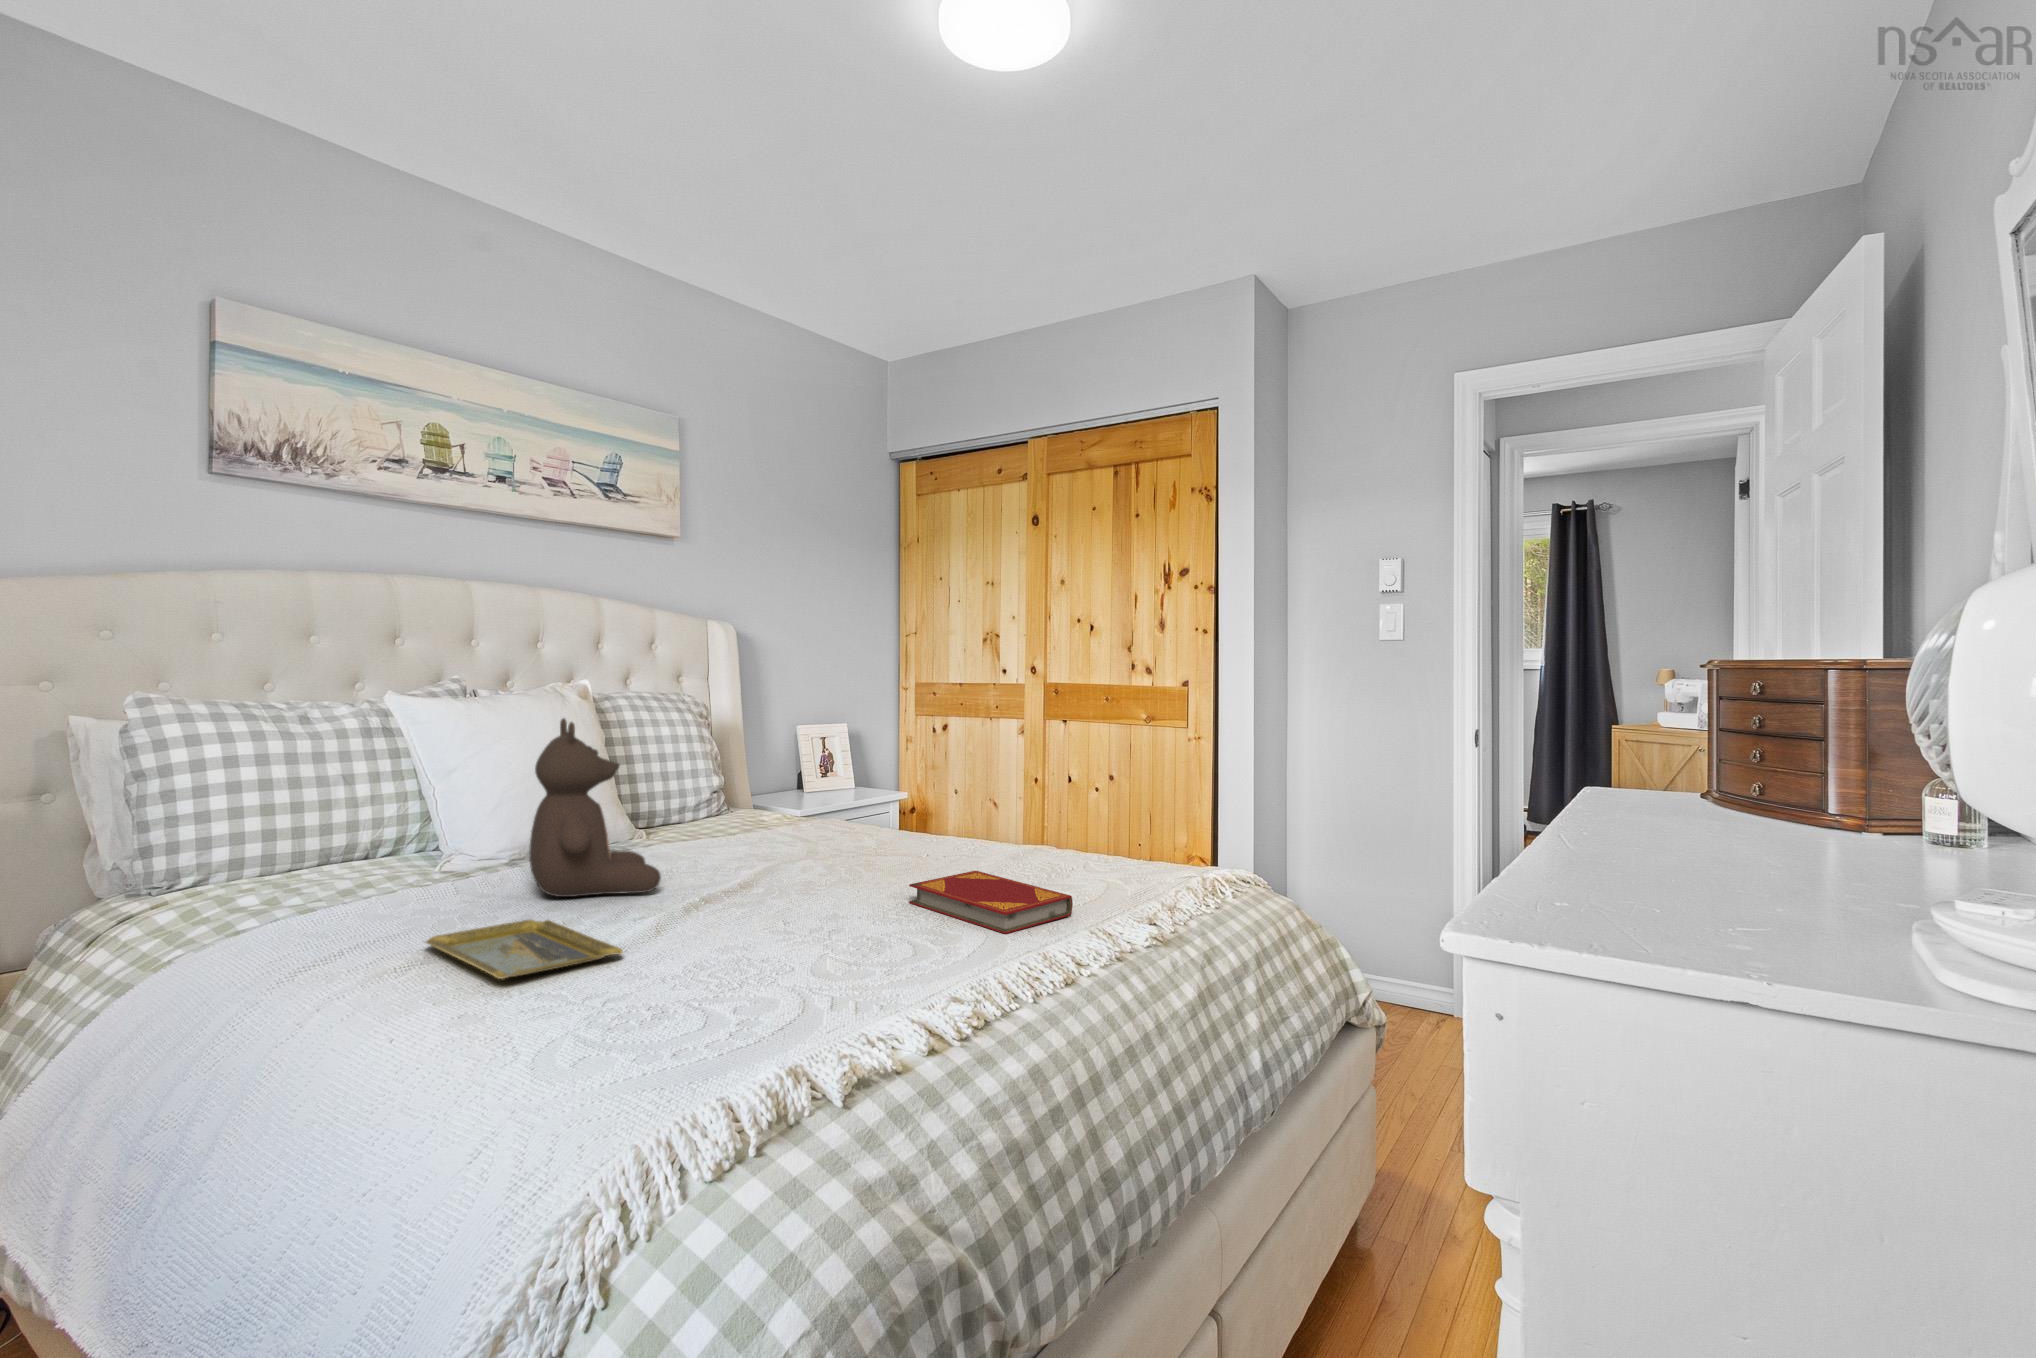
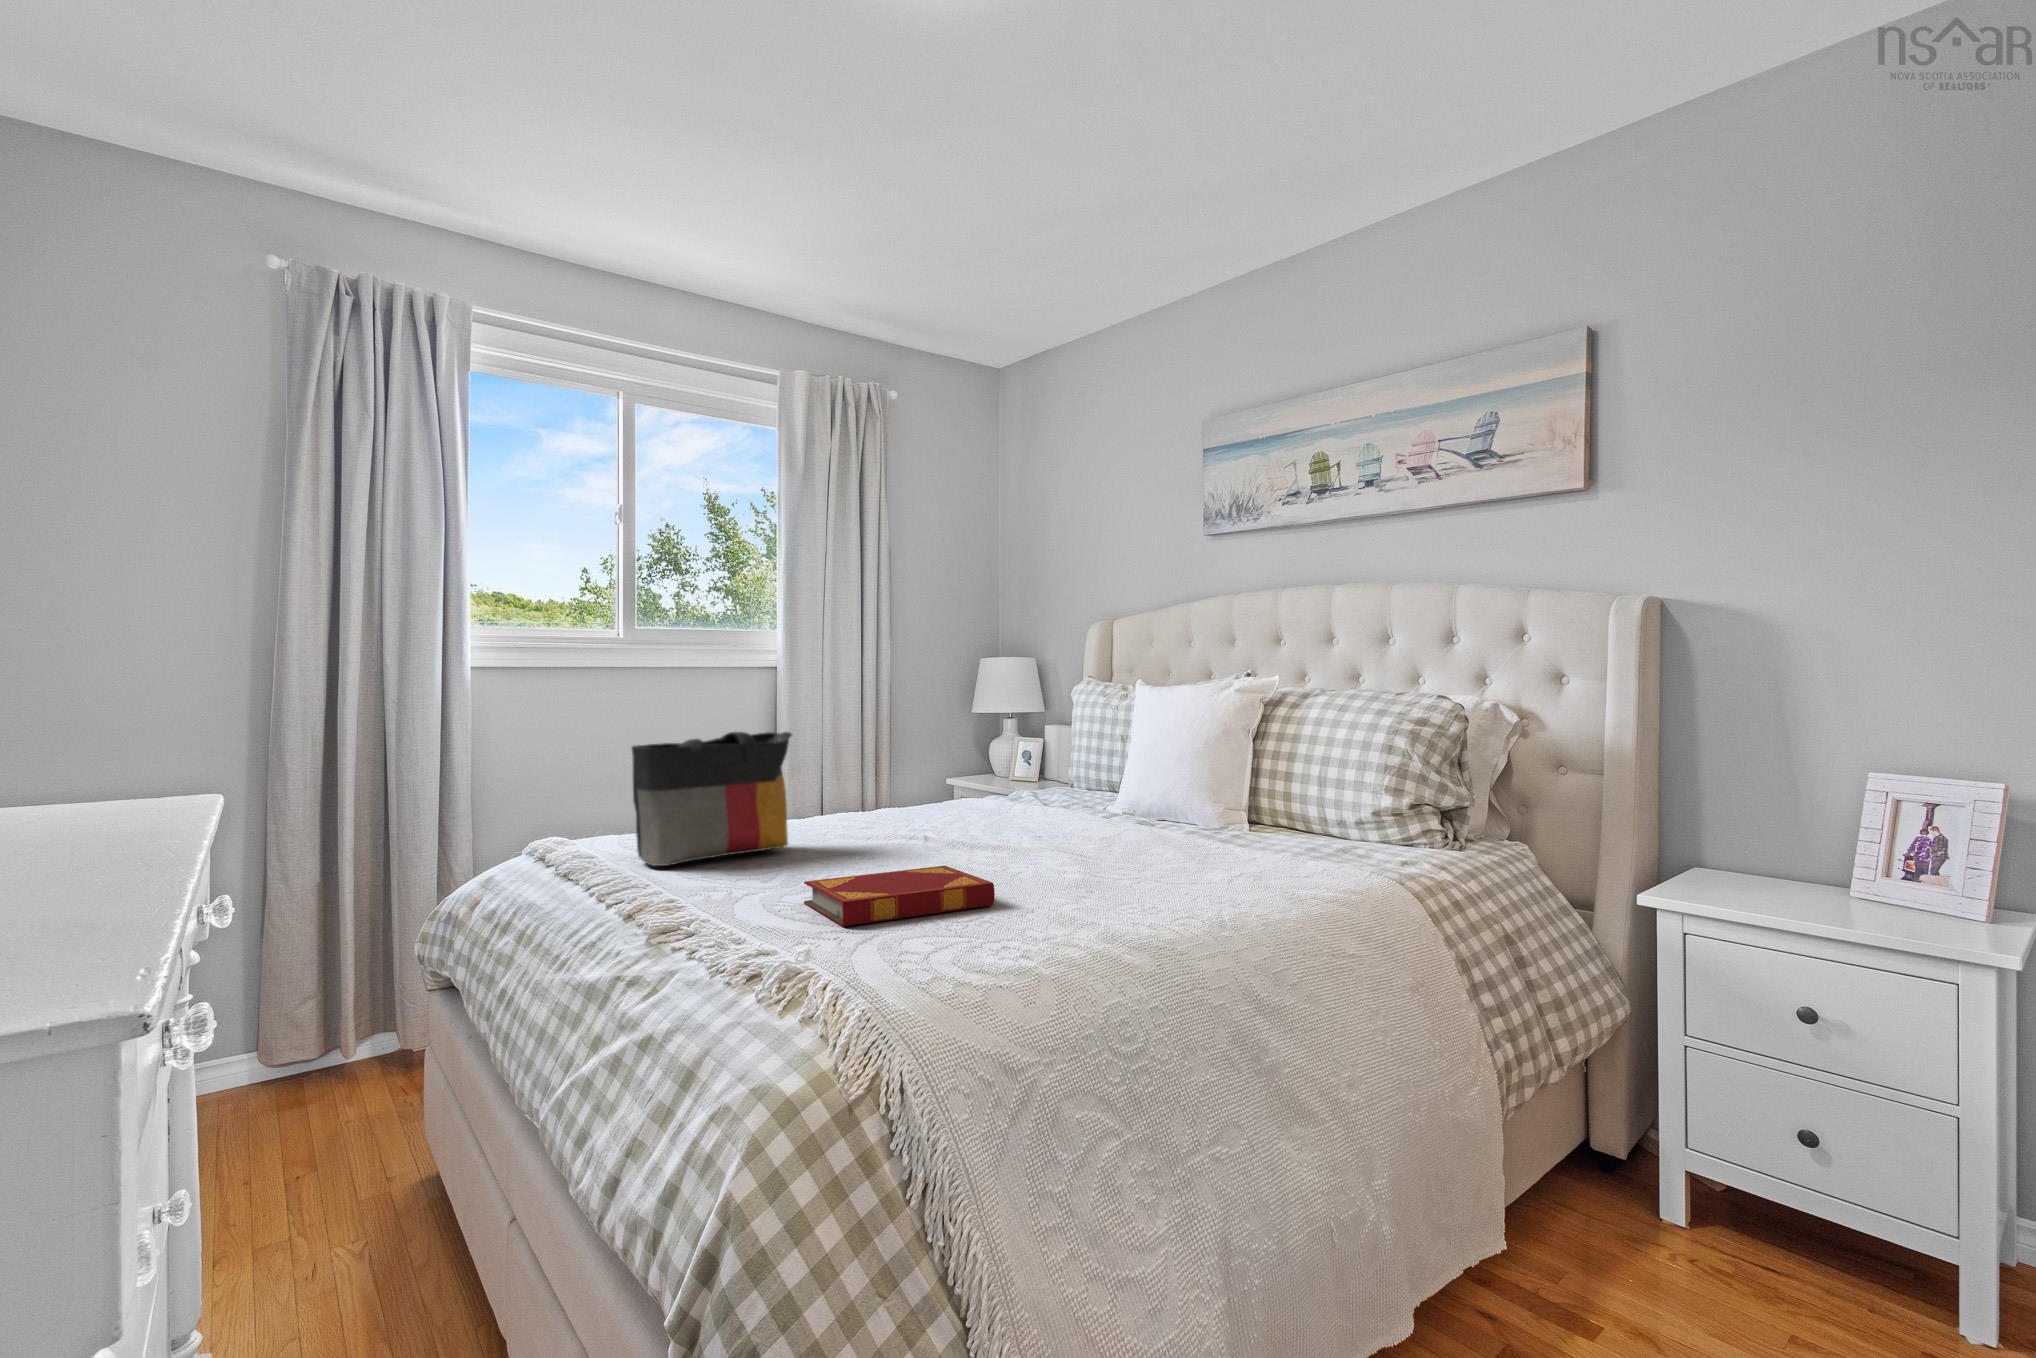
teddy bear: present [529,718,661,897] -> none [962,692,1070,835]
tote bag: none [677,802,900,1031] -> present [632,732,792,866]
tray: present [426,919,623,979] -> none [801,811,928,834]

